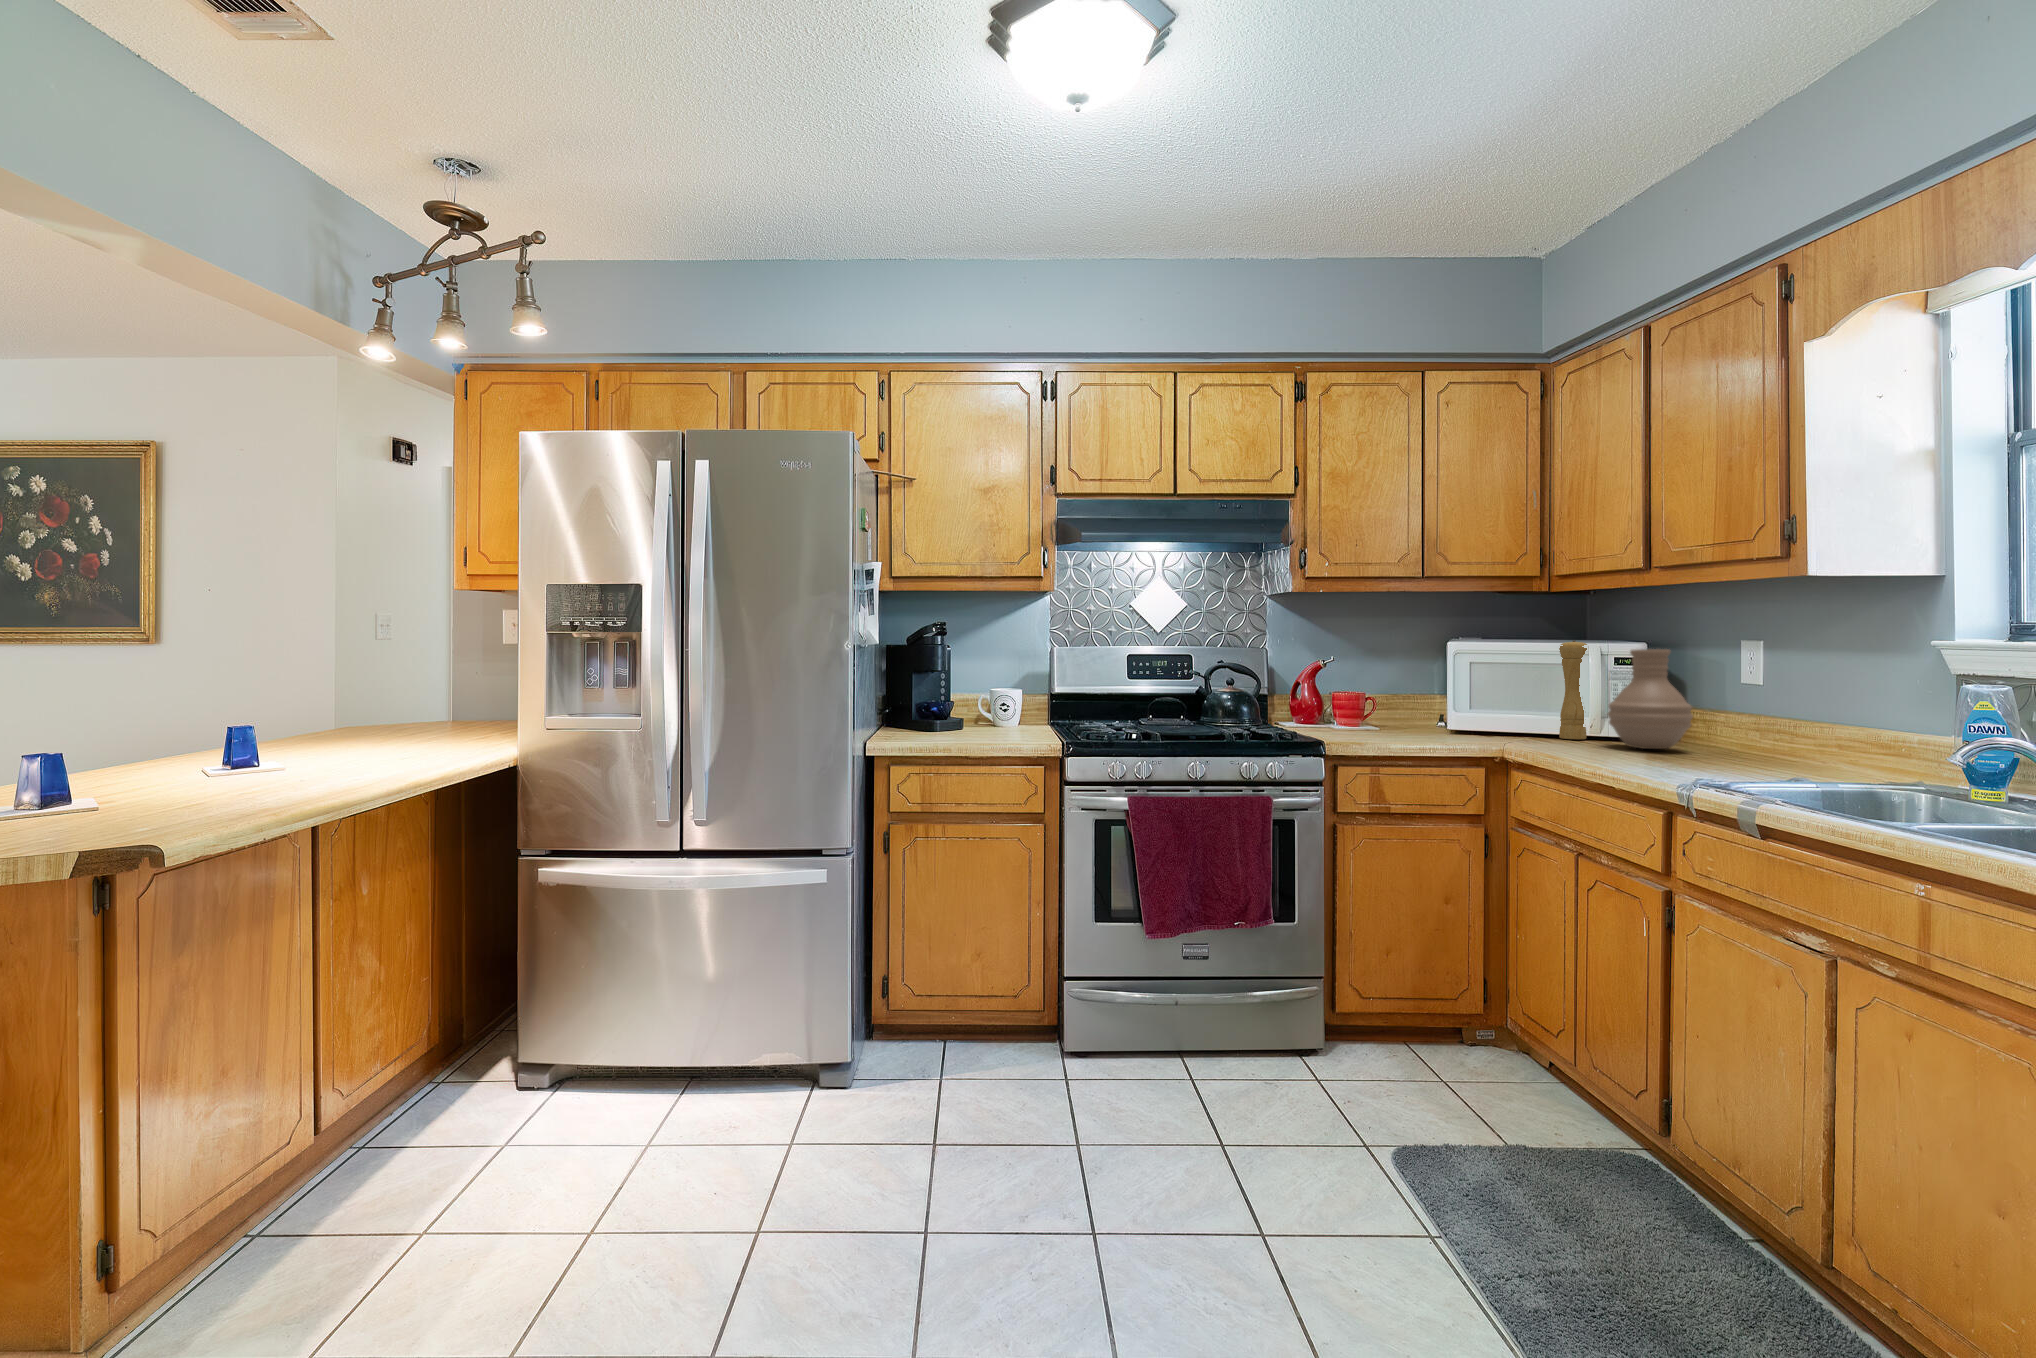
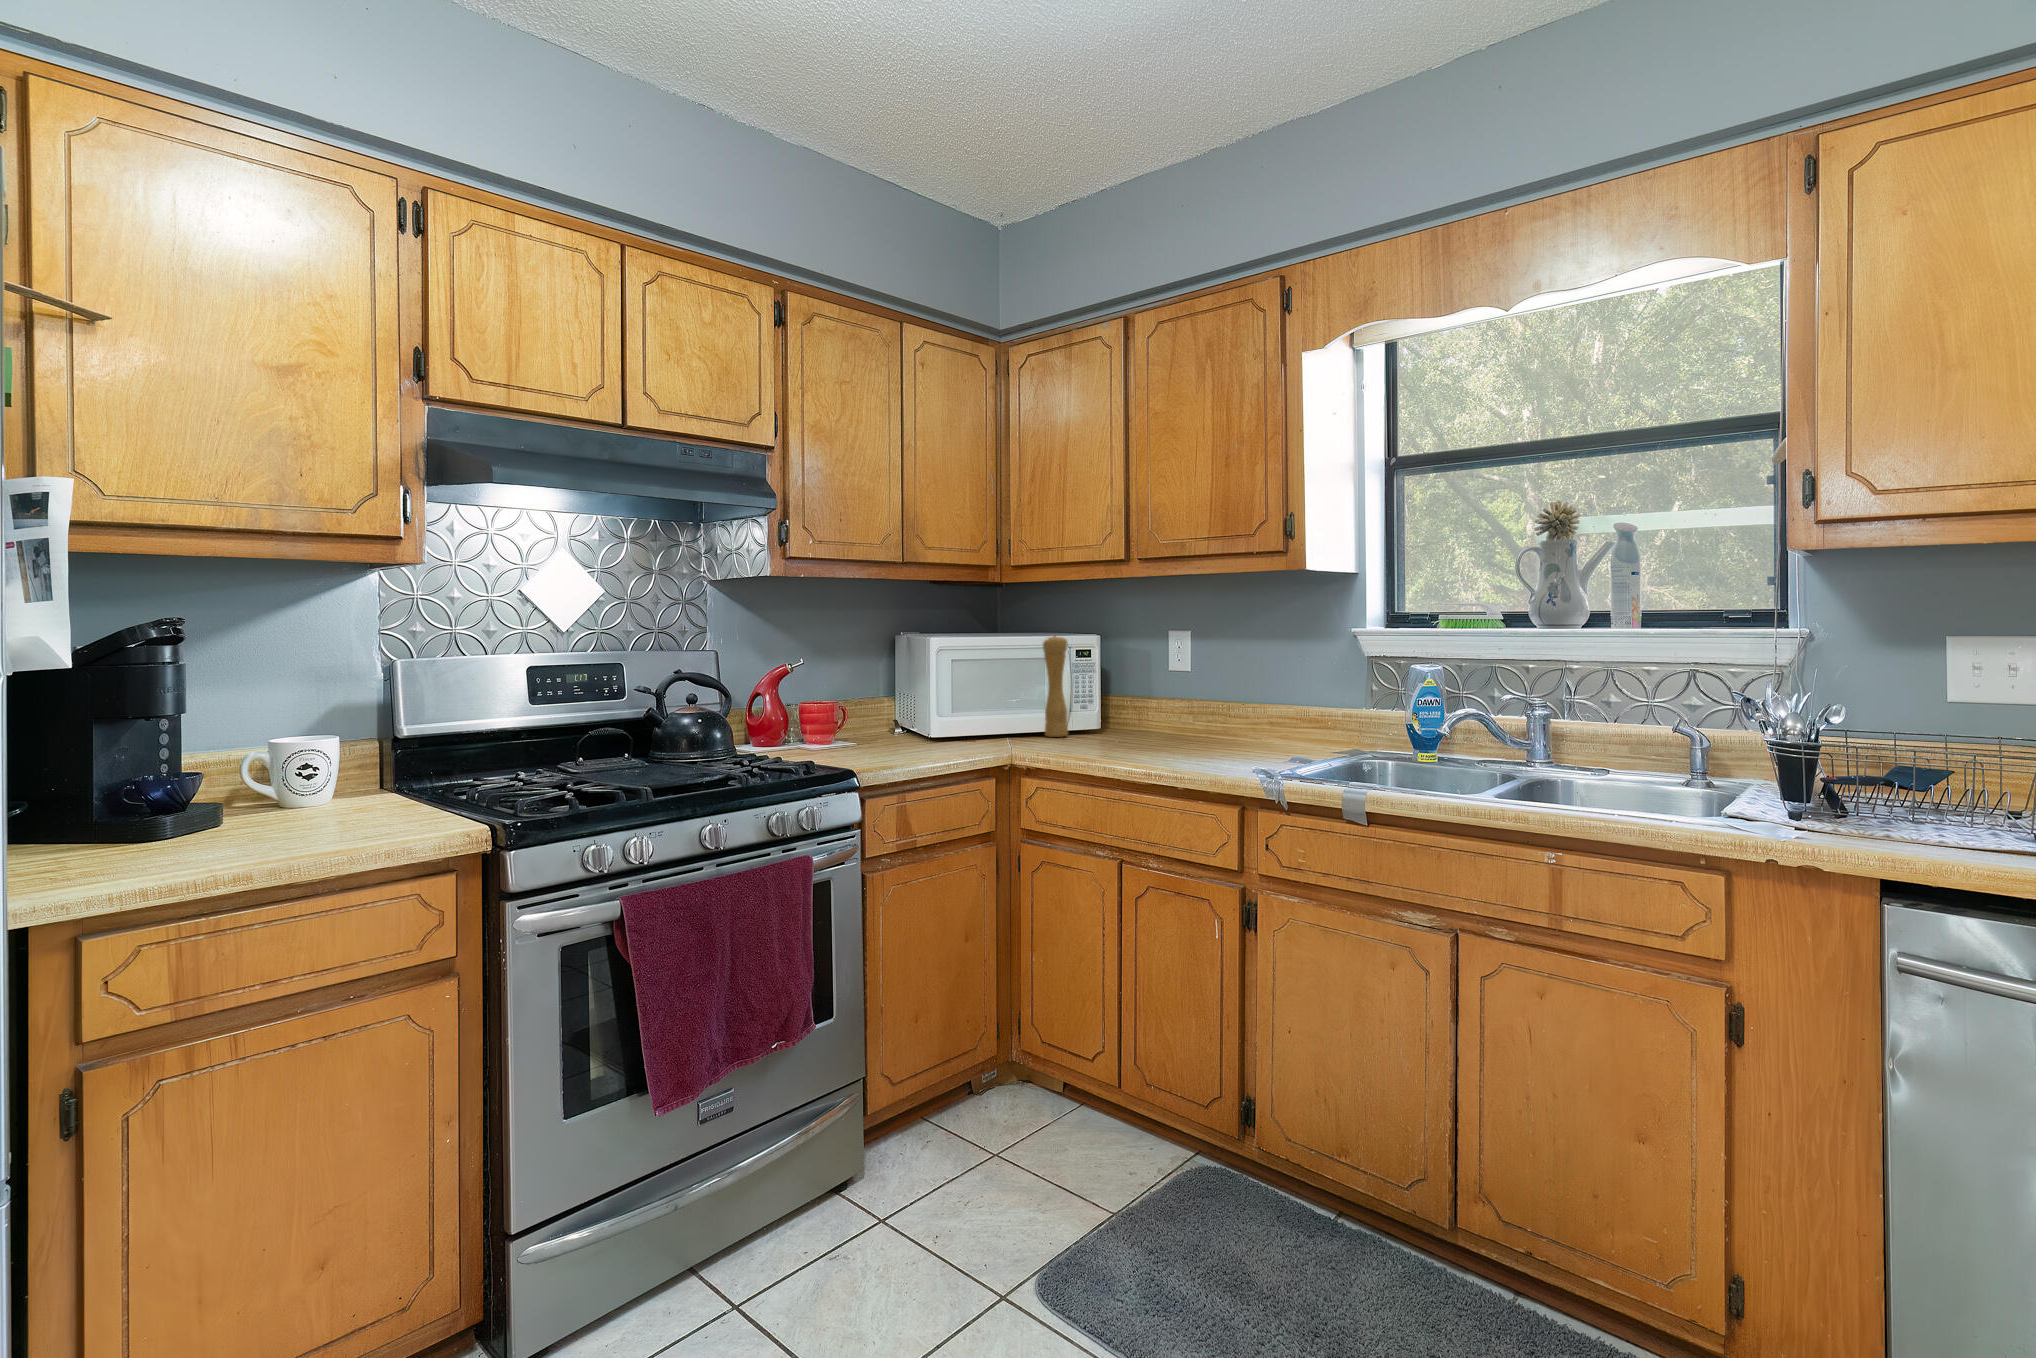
vase: present [1608,649,1693,749] -> none [1098,644,1168,741]

